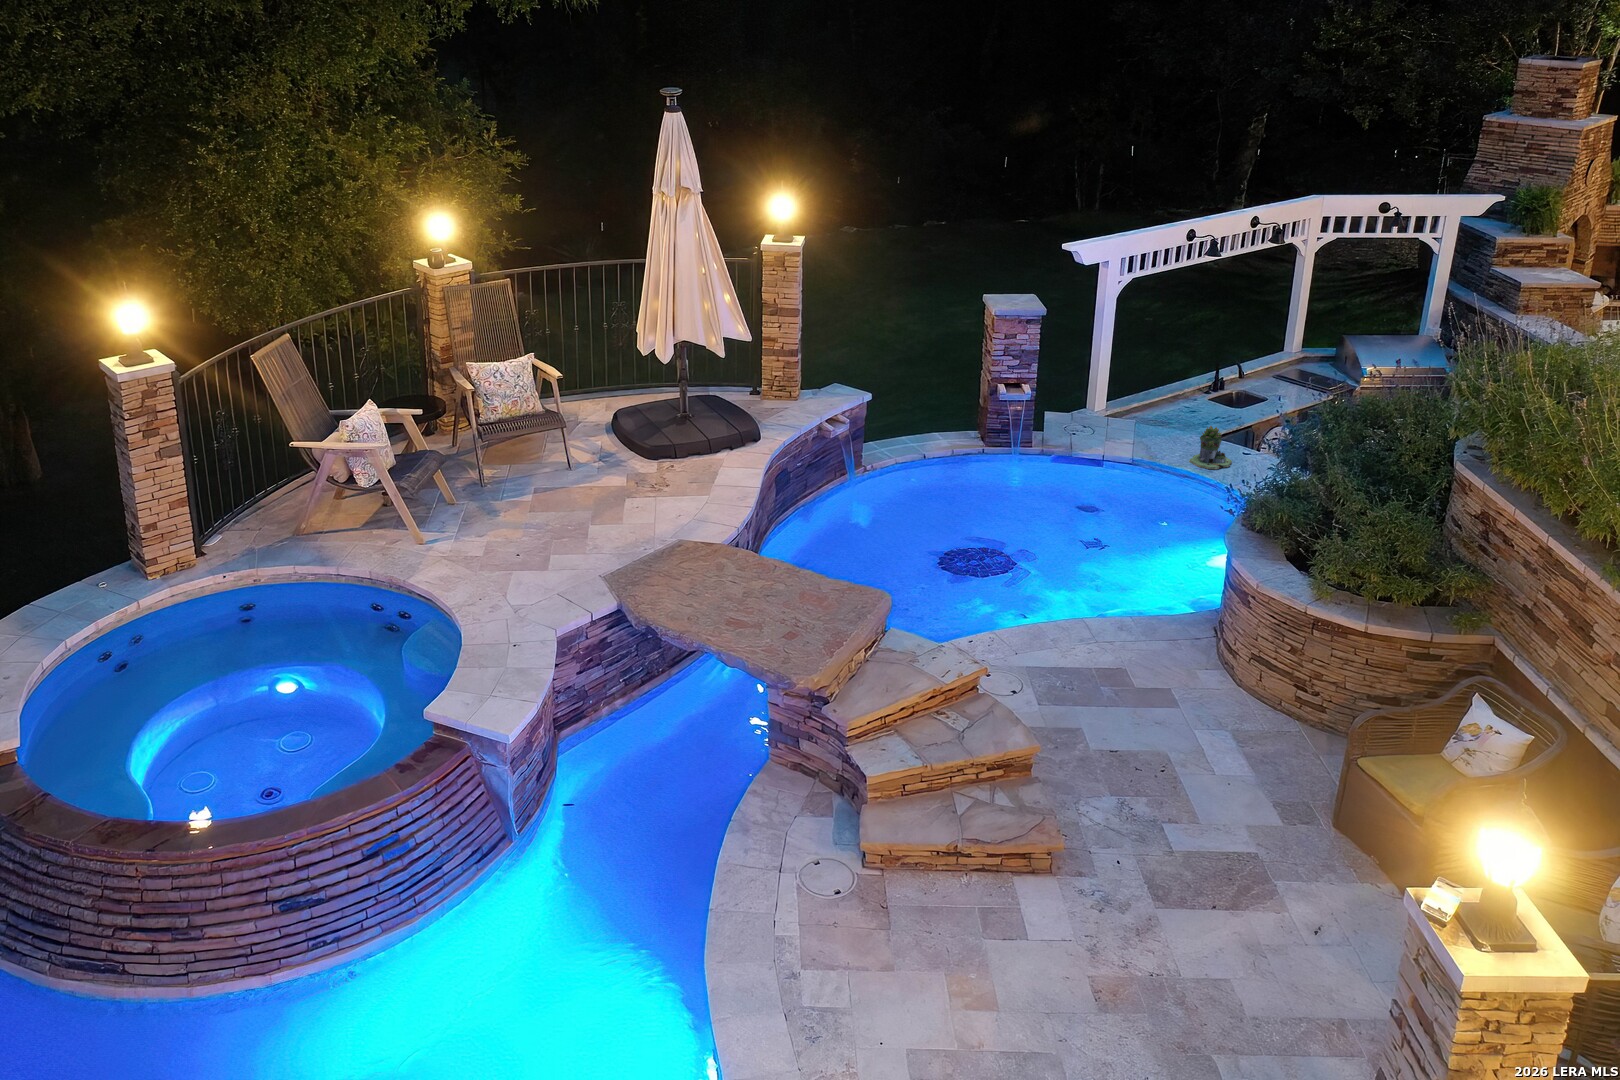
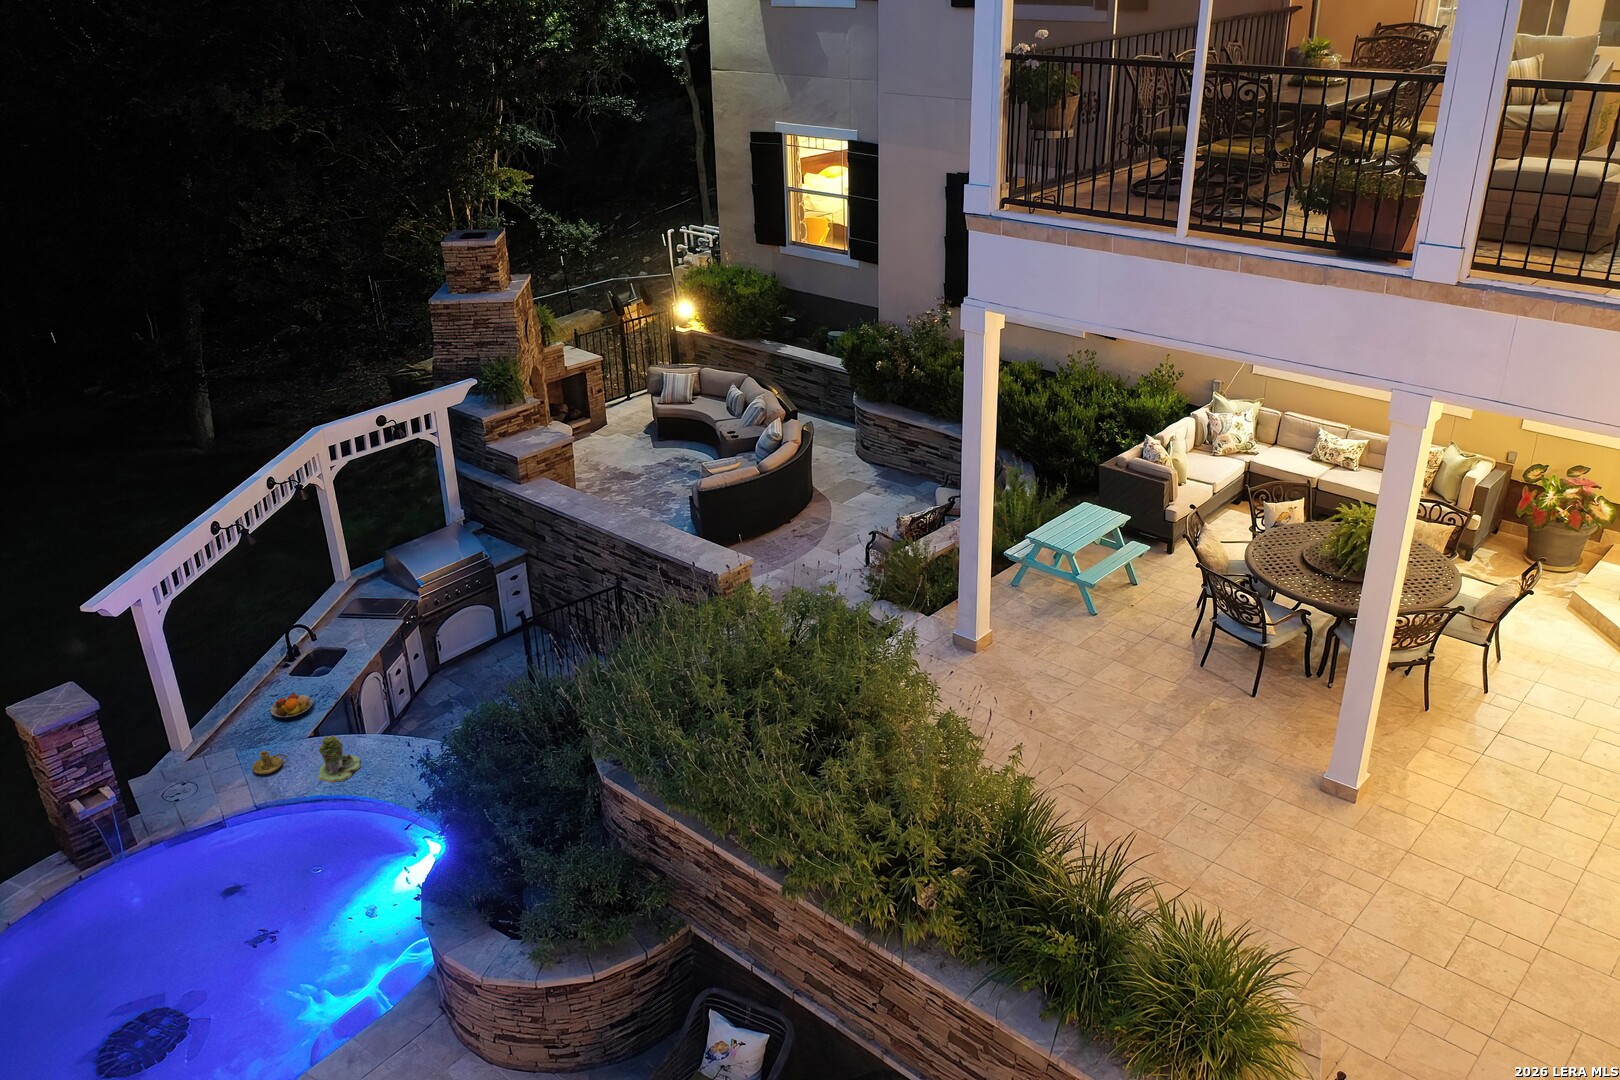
fruit bowl: none [1173,402,1212,421] -> present [270,692,313,717]
candle holder: none [1139,425,1171,444] -> present [252,751,288,774]

